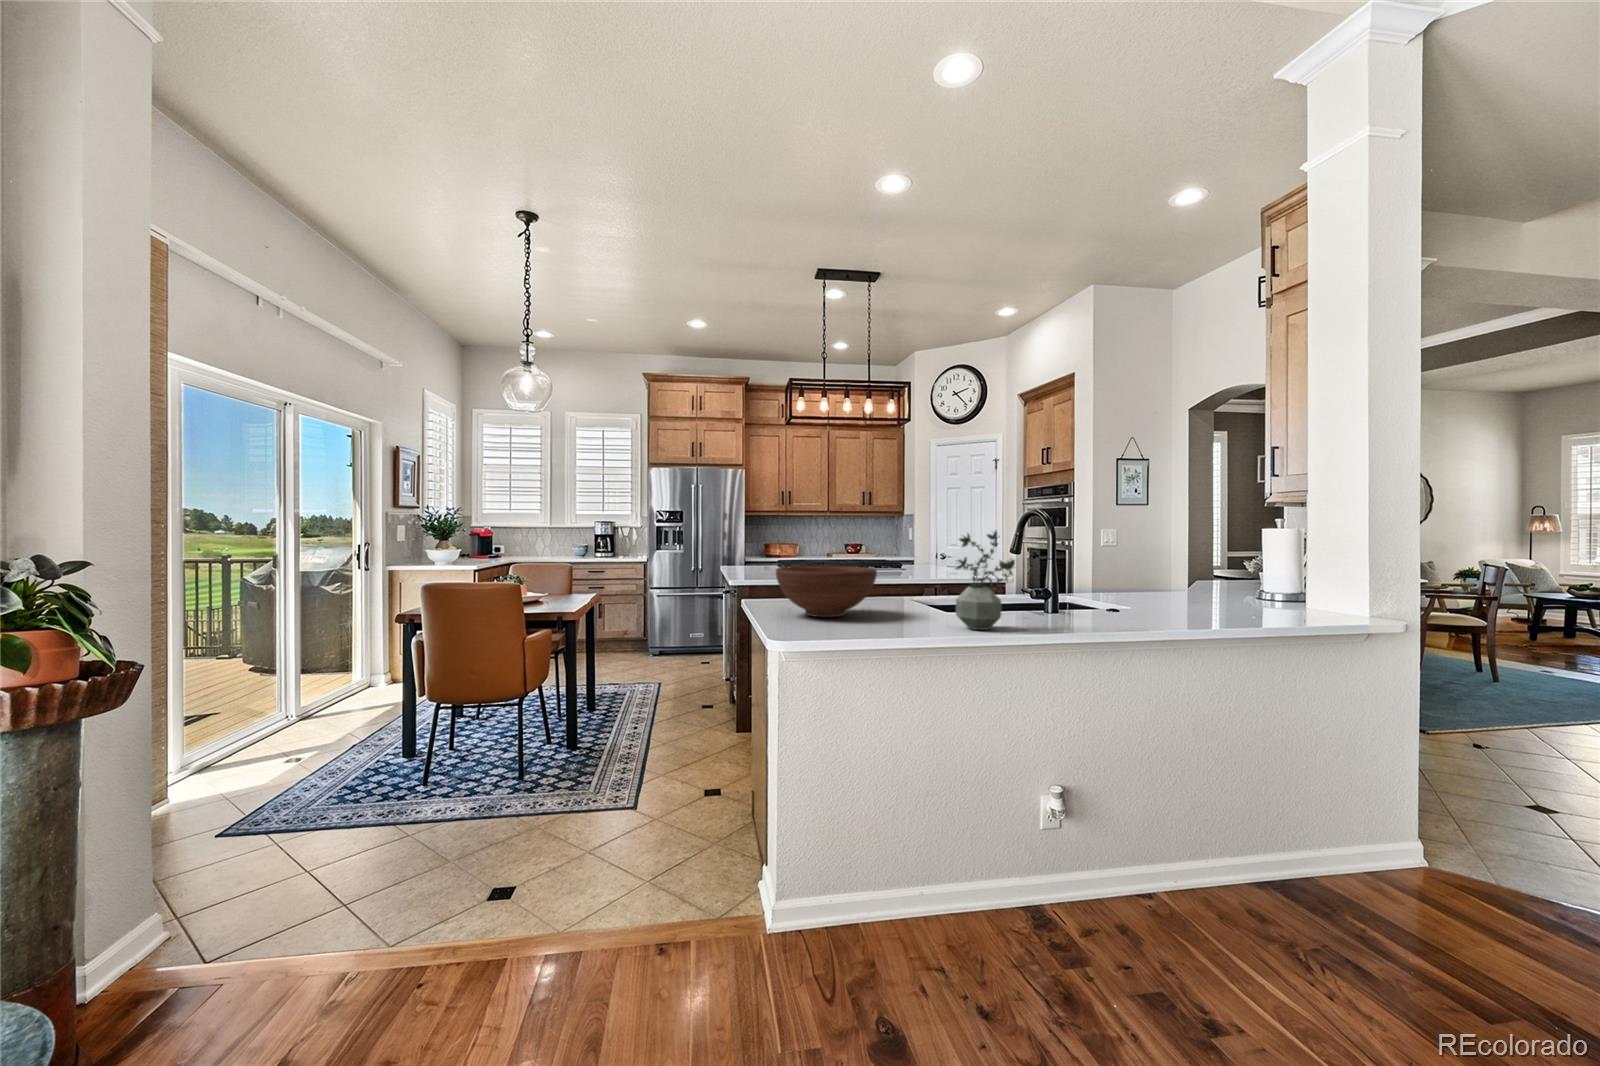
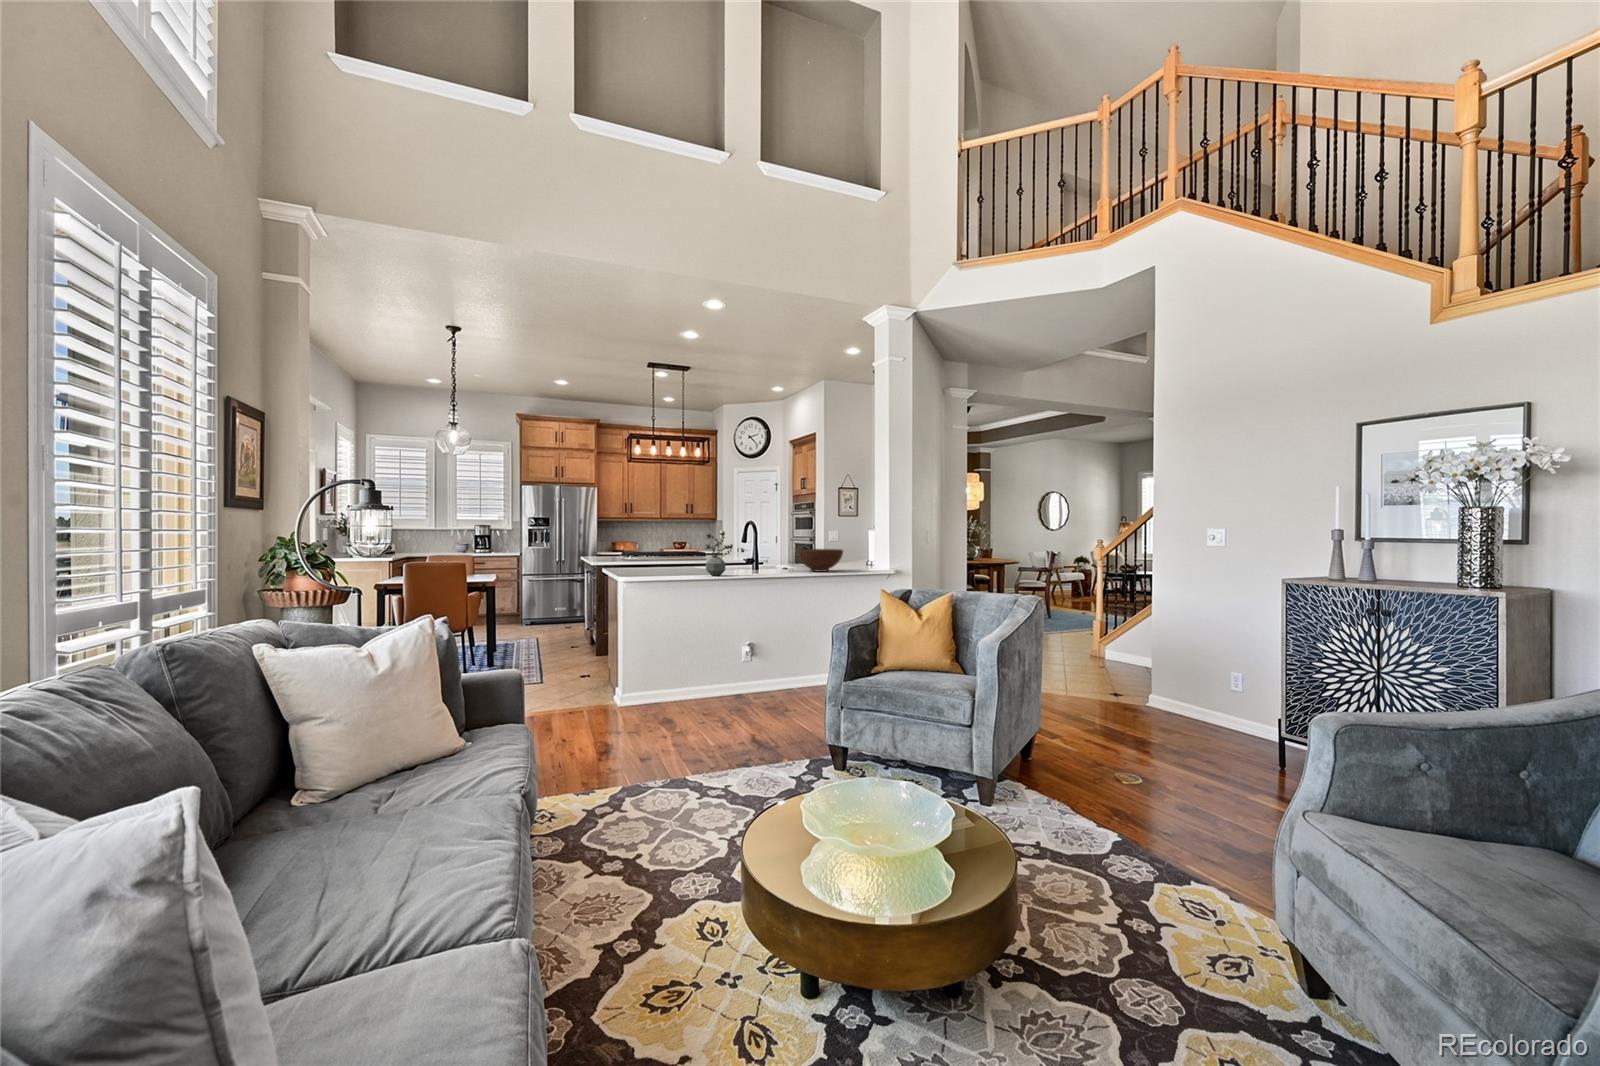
fruit bowl: present [776,566,877,617] -> present [797,549,843,572]

